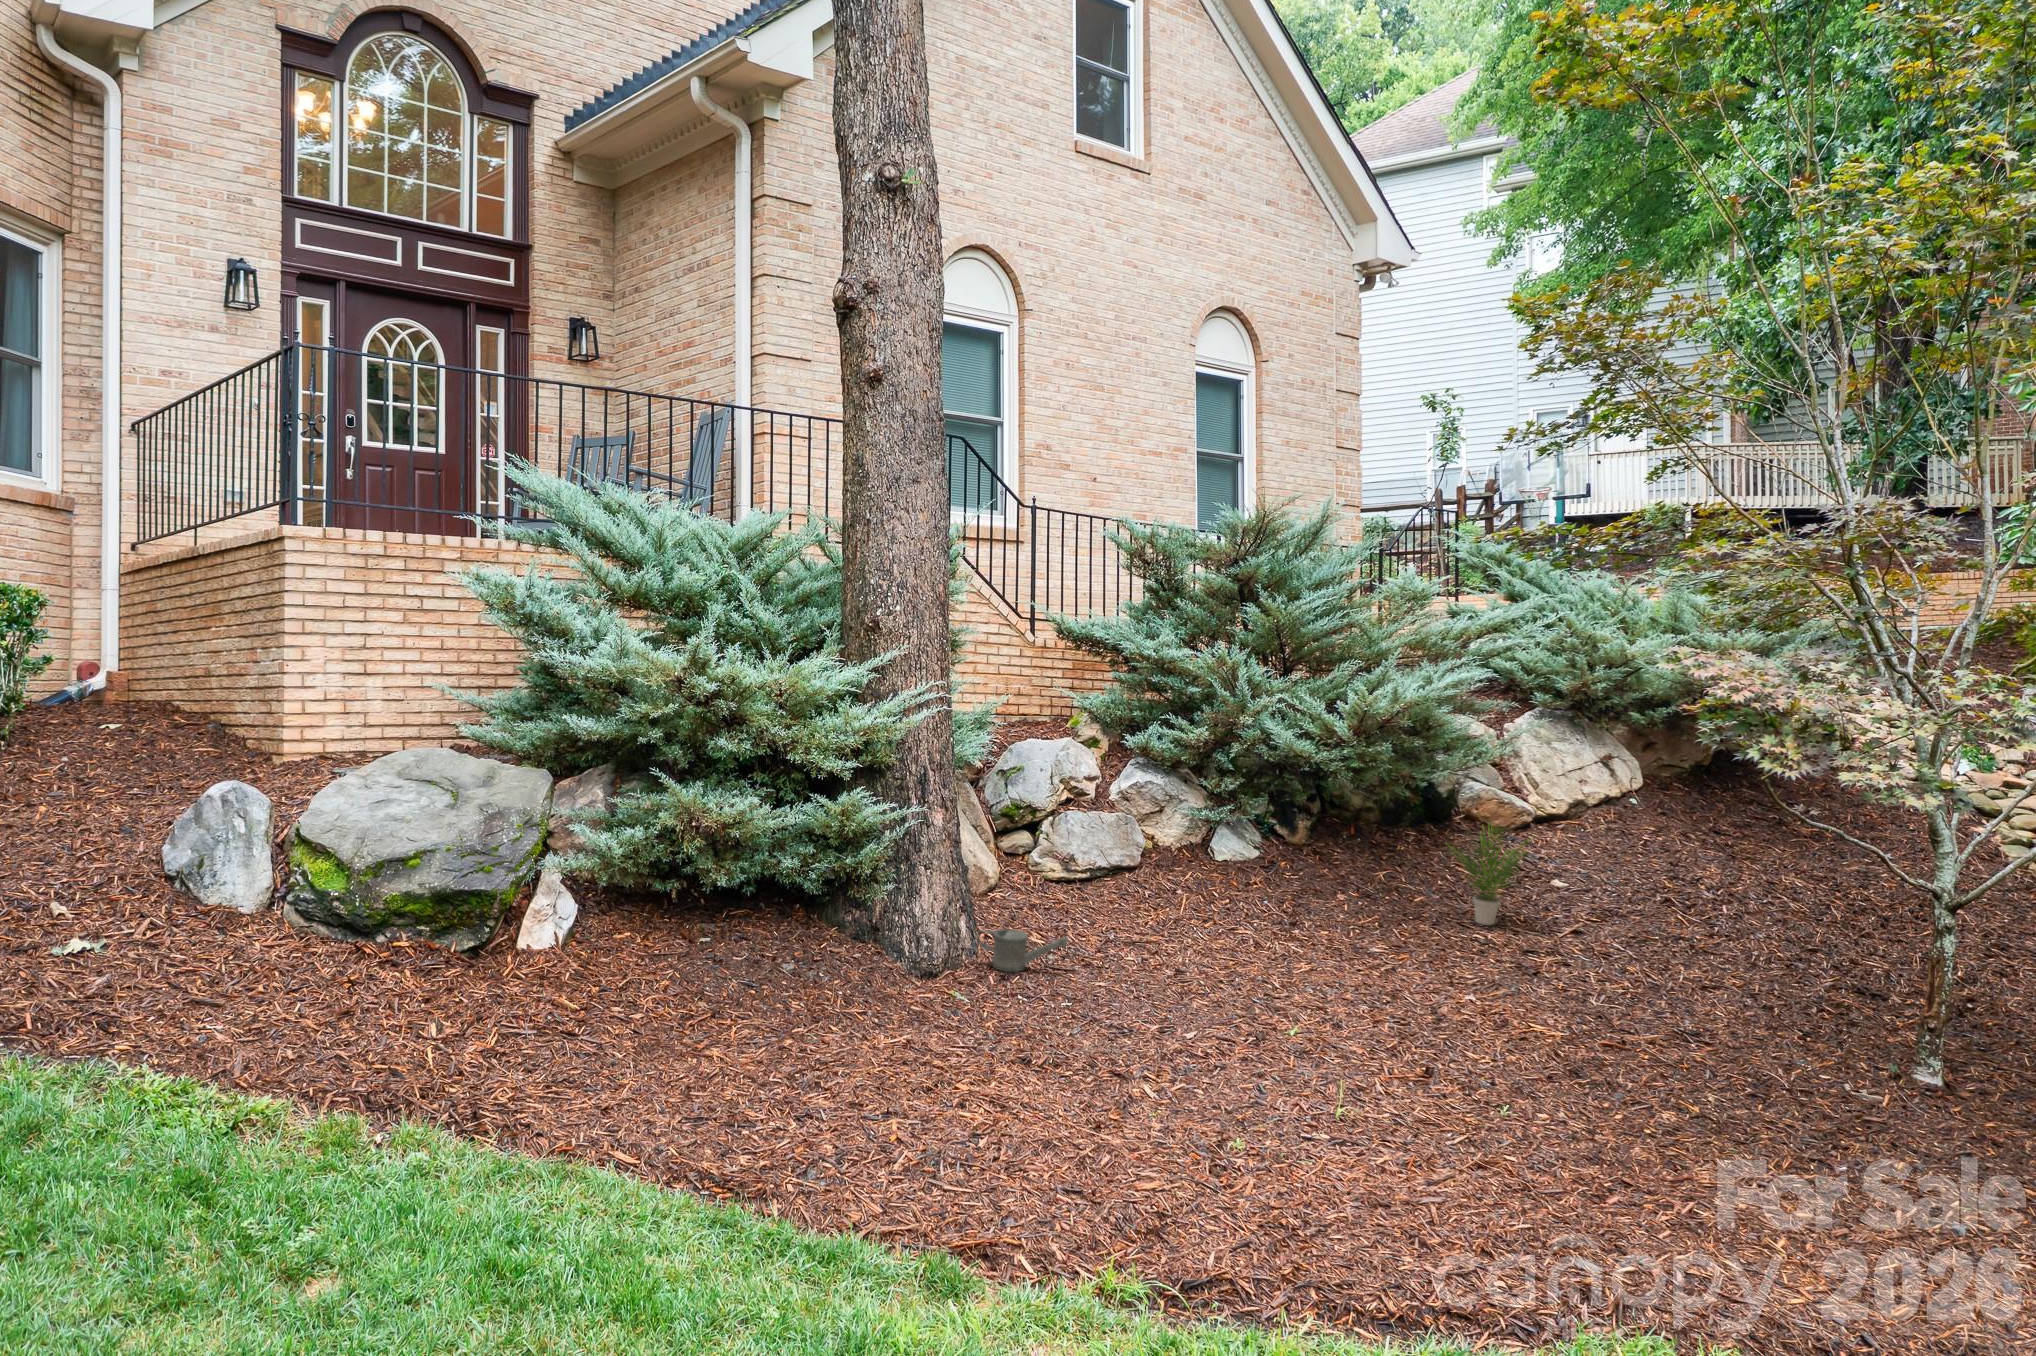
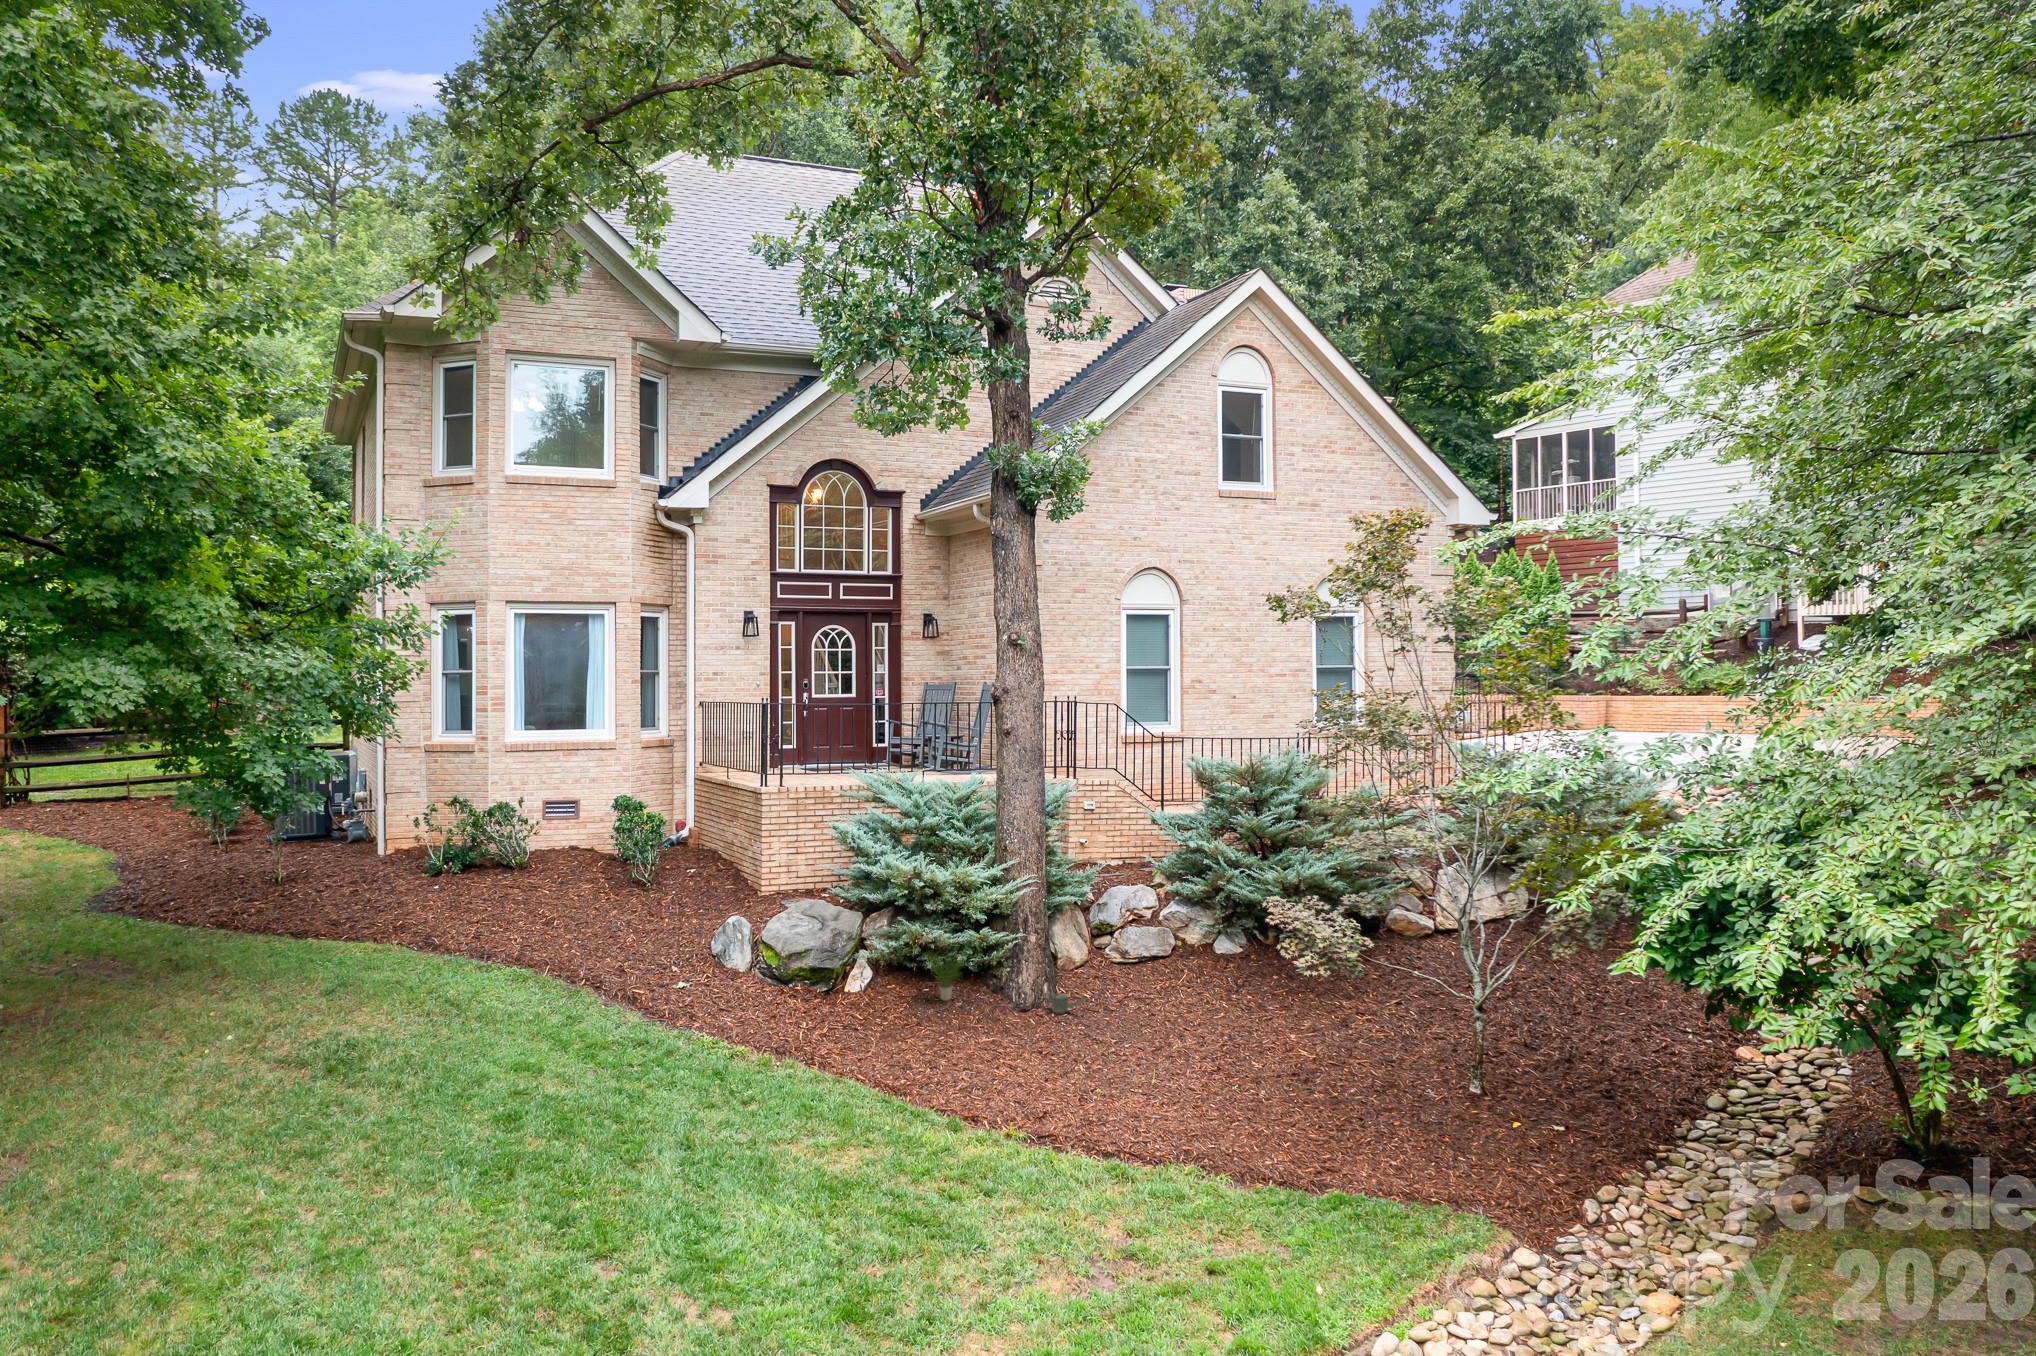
potted plant: present [1450,826,1531,925] -> present [930,954,965,1001]

